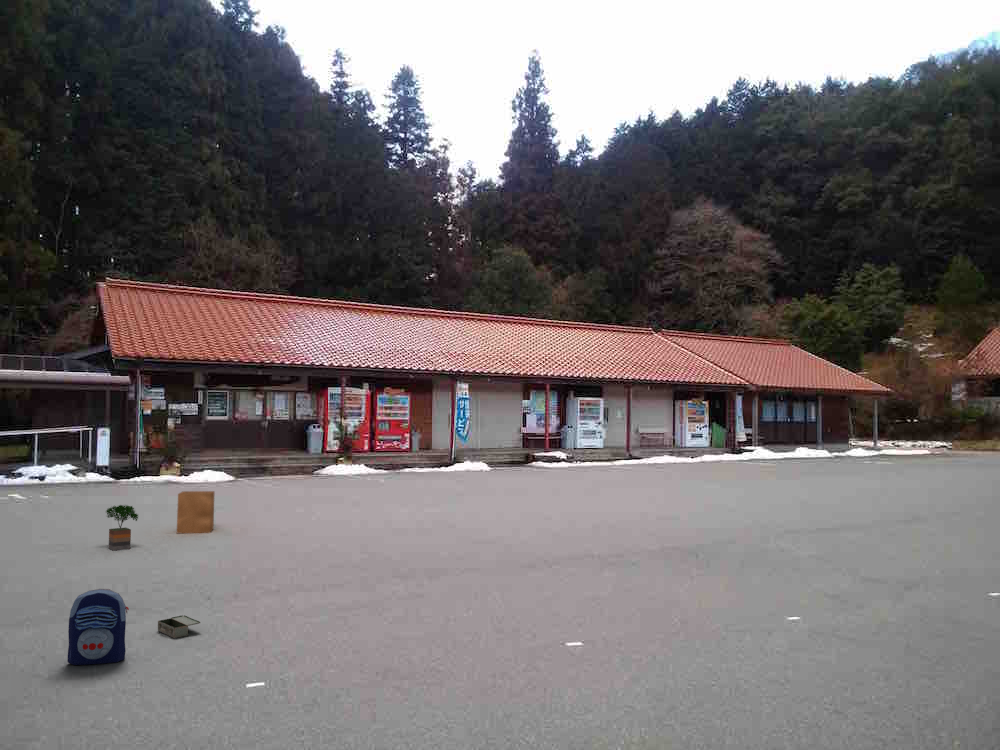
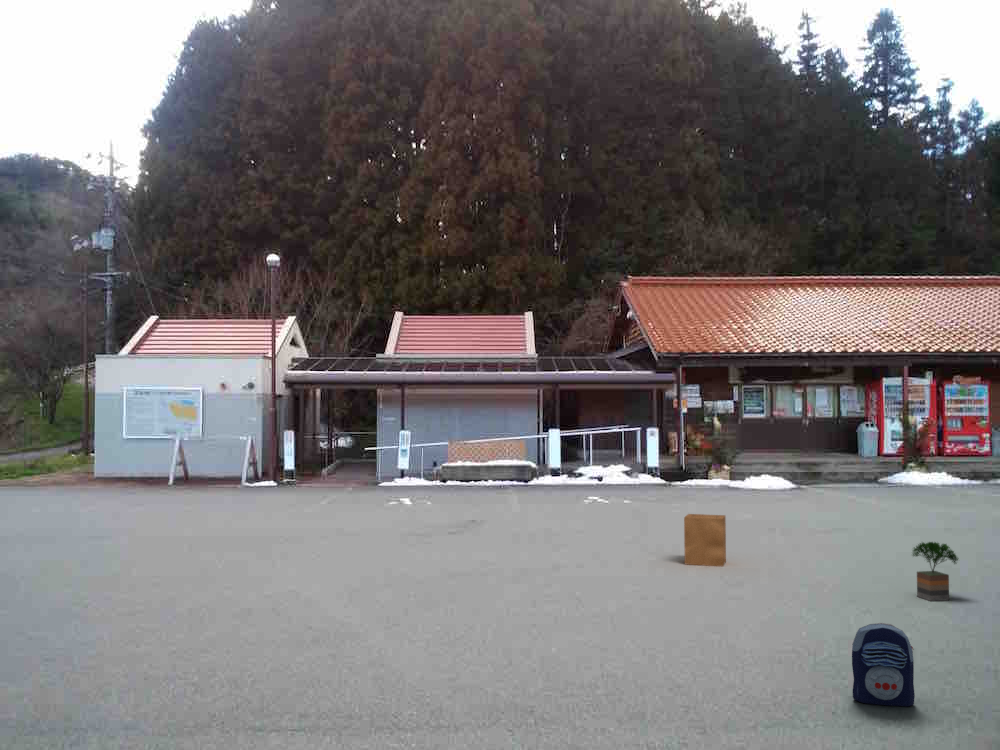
cardboard box: present [177,491,214,533] -> present [684,514,726,567]
potted tree: present [106,505,138,551] -> present [913,542,958,601]
toolbox: present [158,615,200,638] -> none [914,658,970,685]

